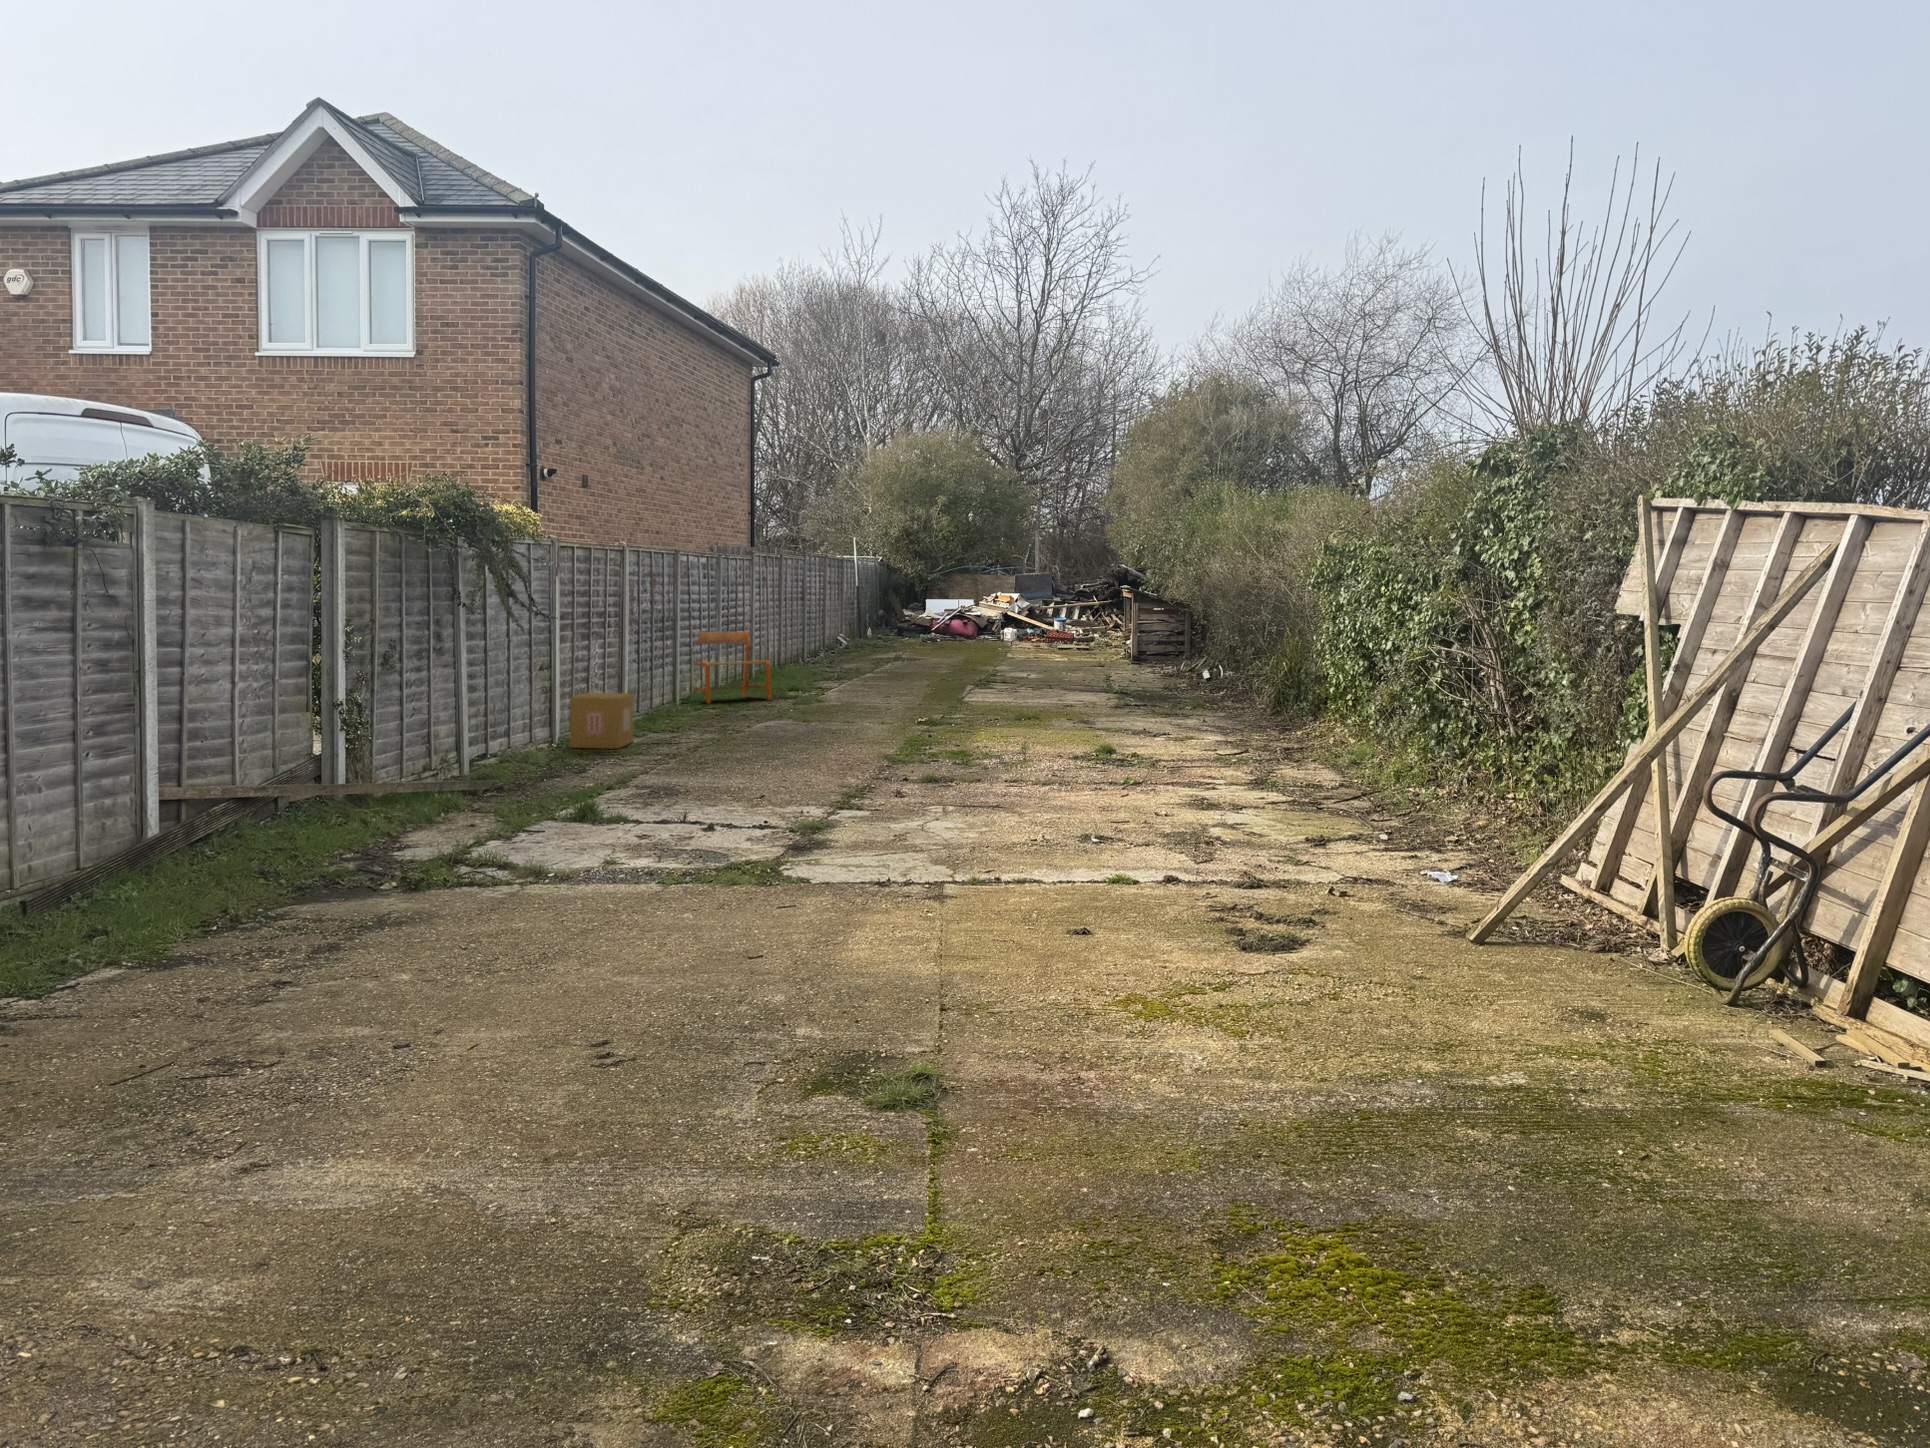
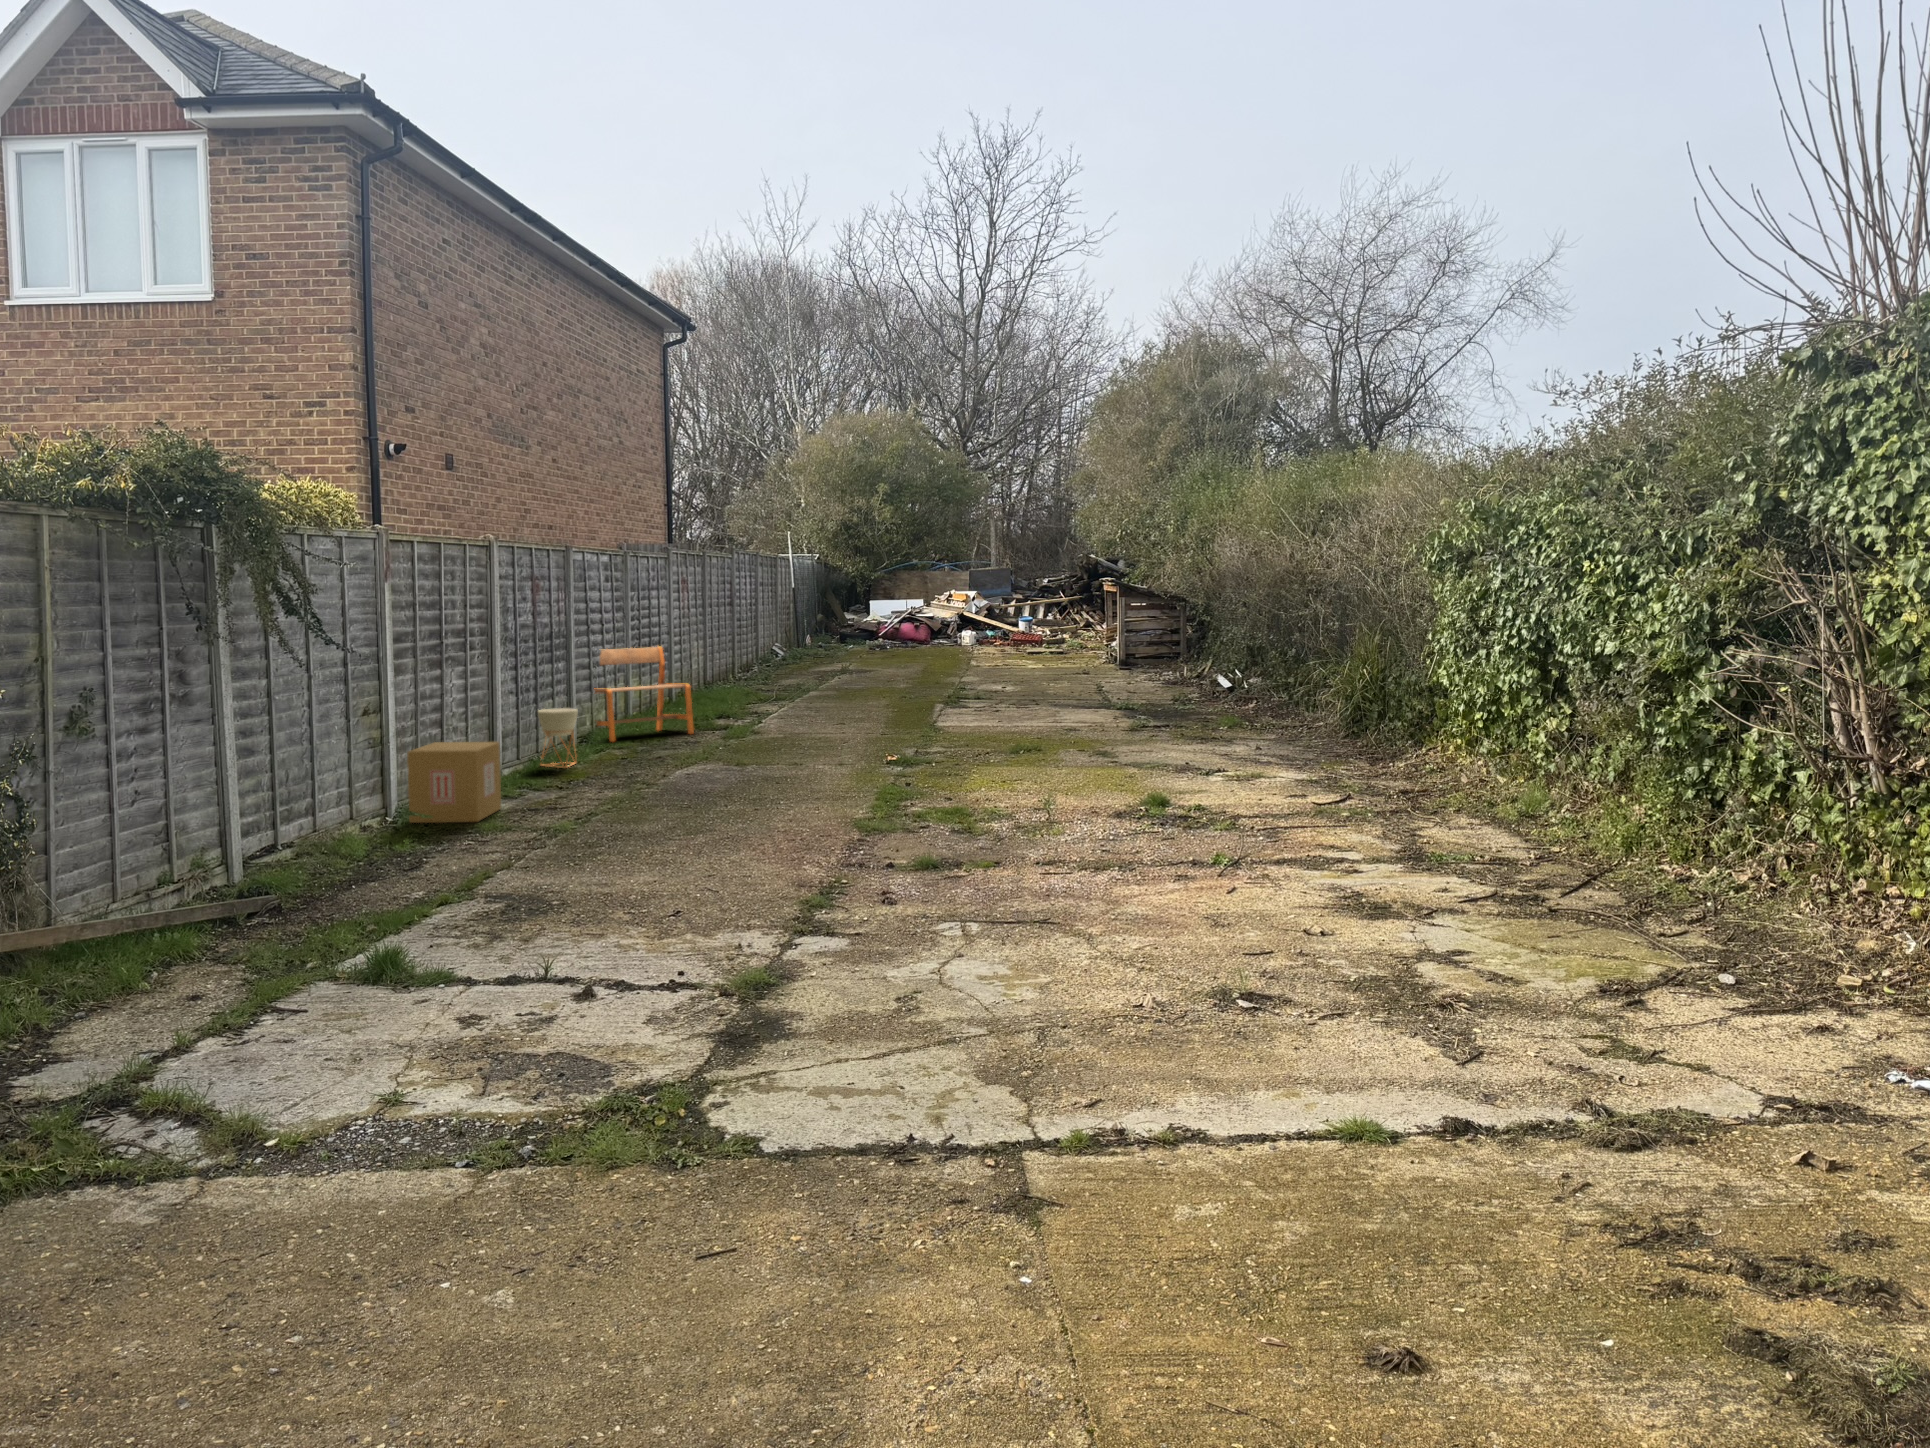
planter: none [655,675,685,719] -> present [538,708,578,768]

